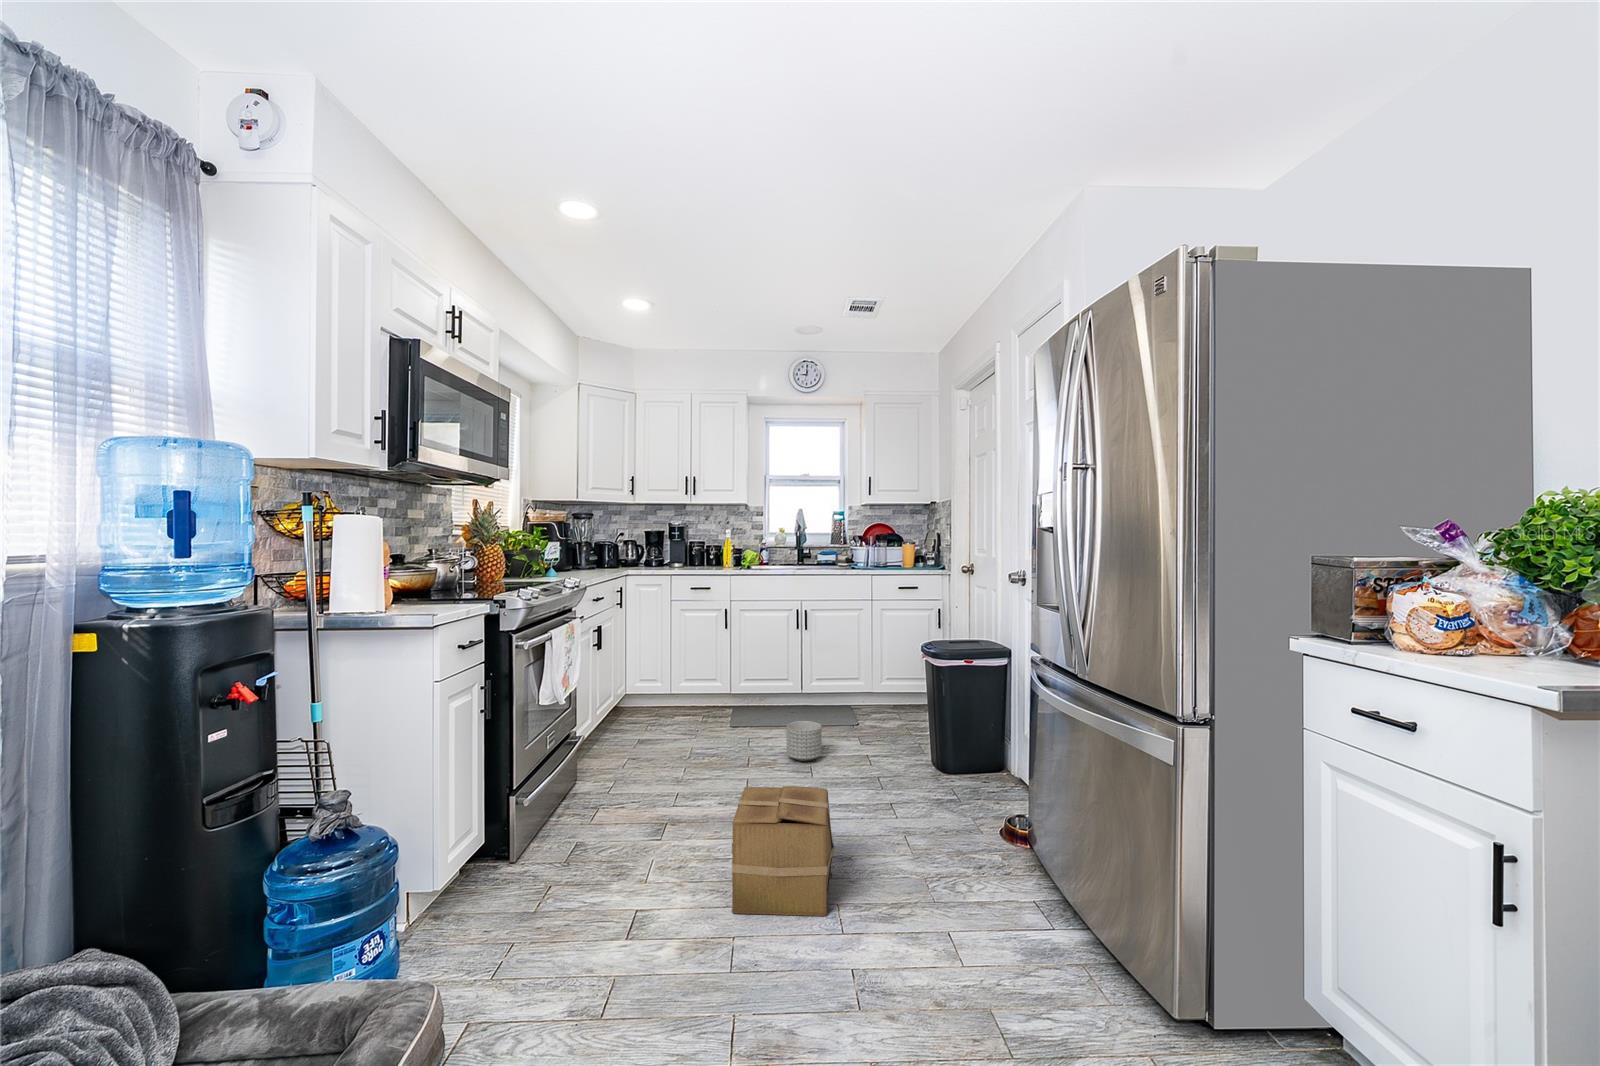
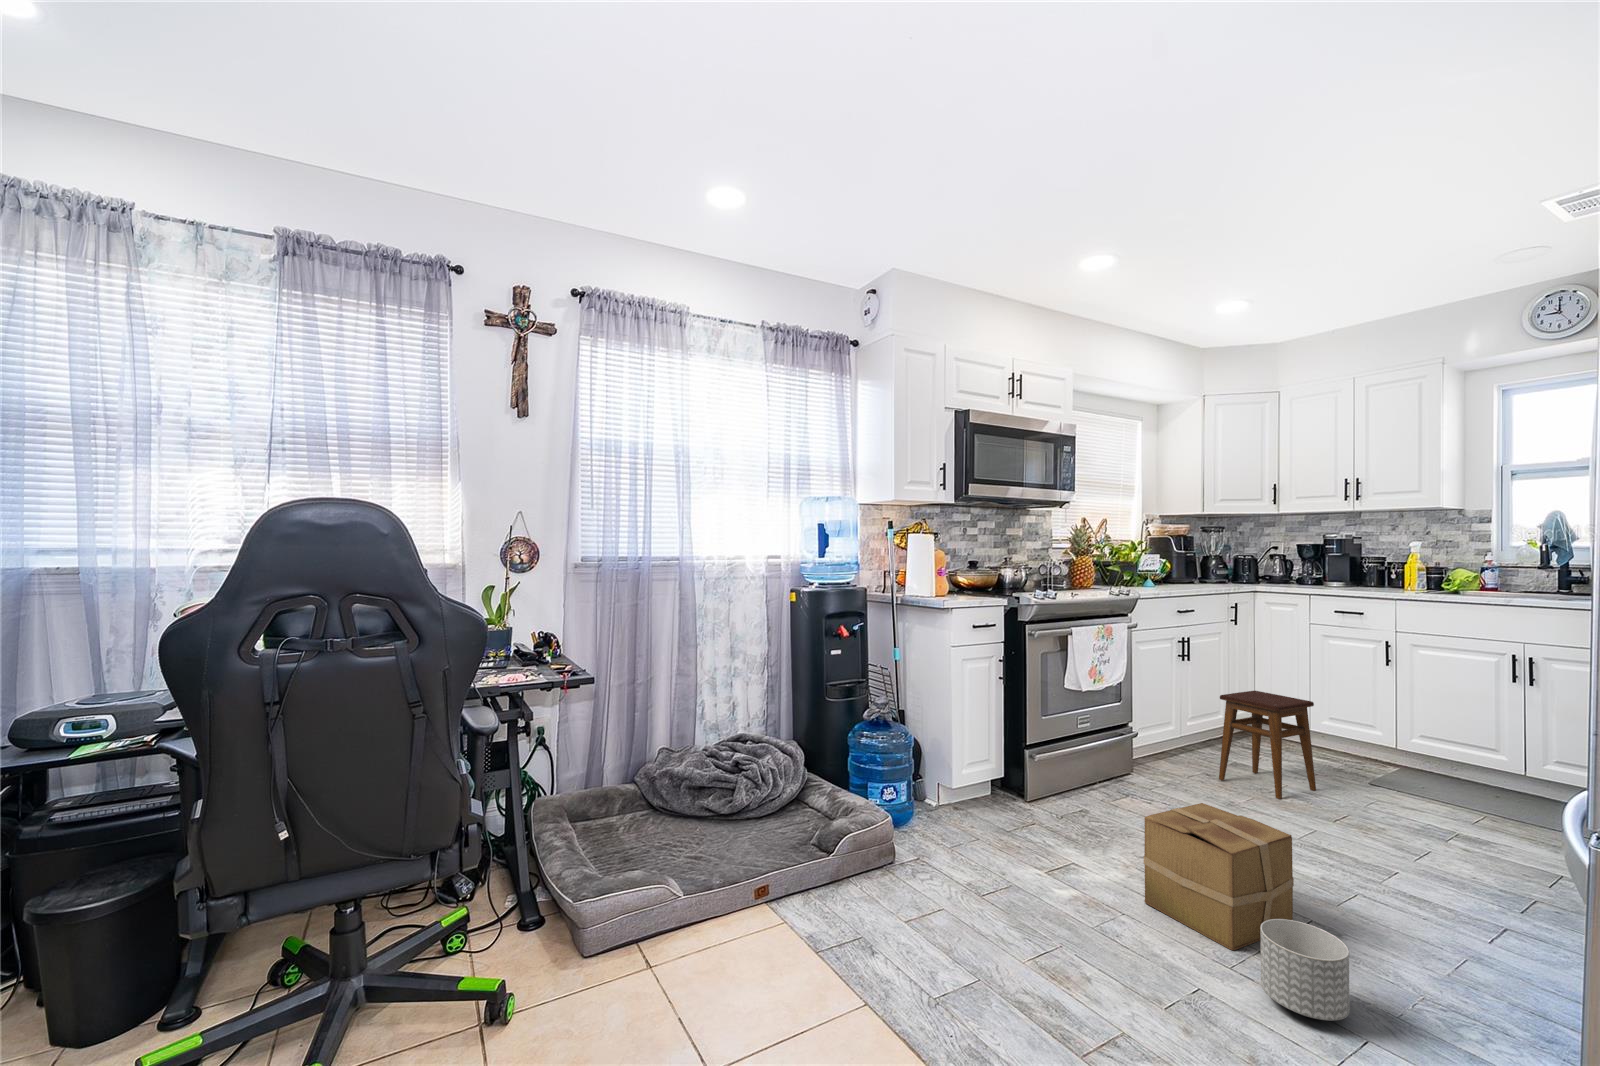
stool: none [644,668,710,761] -> present [1219,691,1316,799]
planter: present [787,721,822,761] -> present [1260,919,1350,1021]

